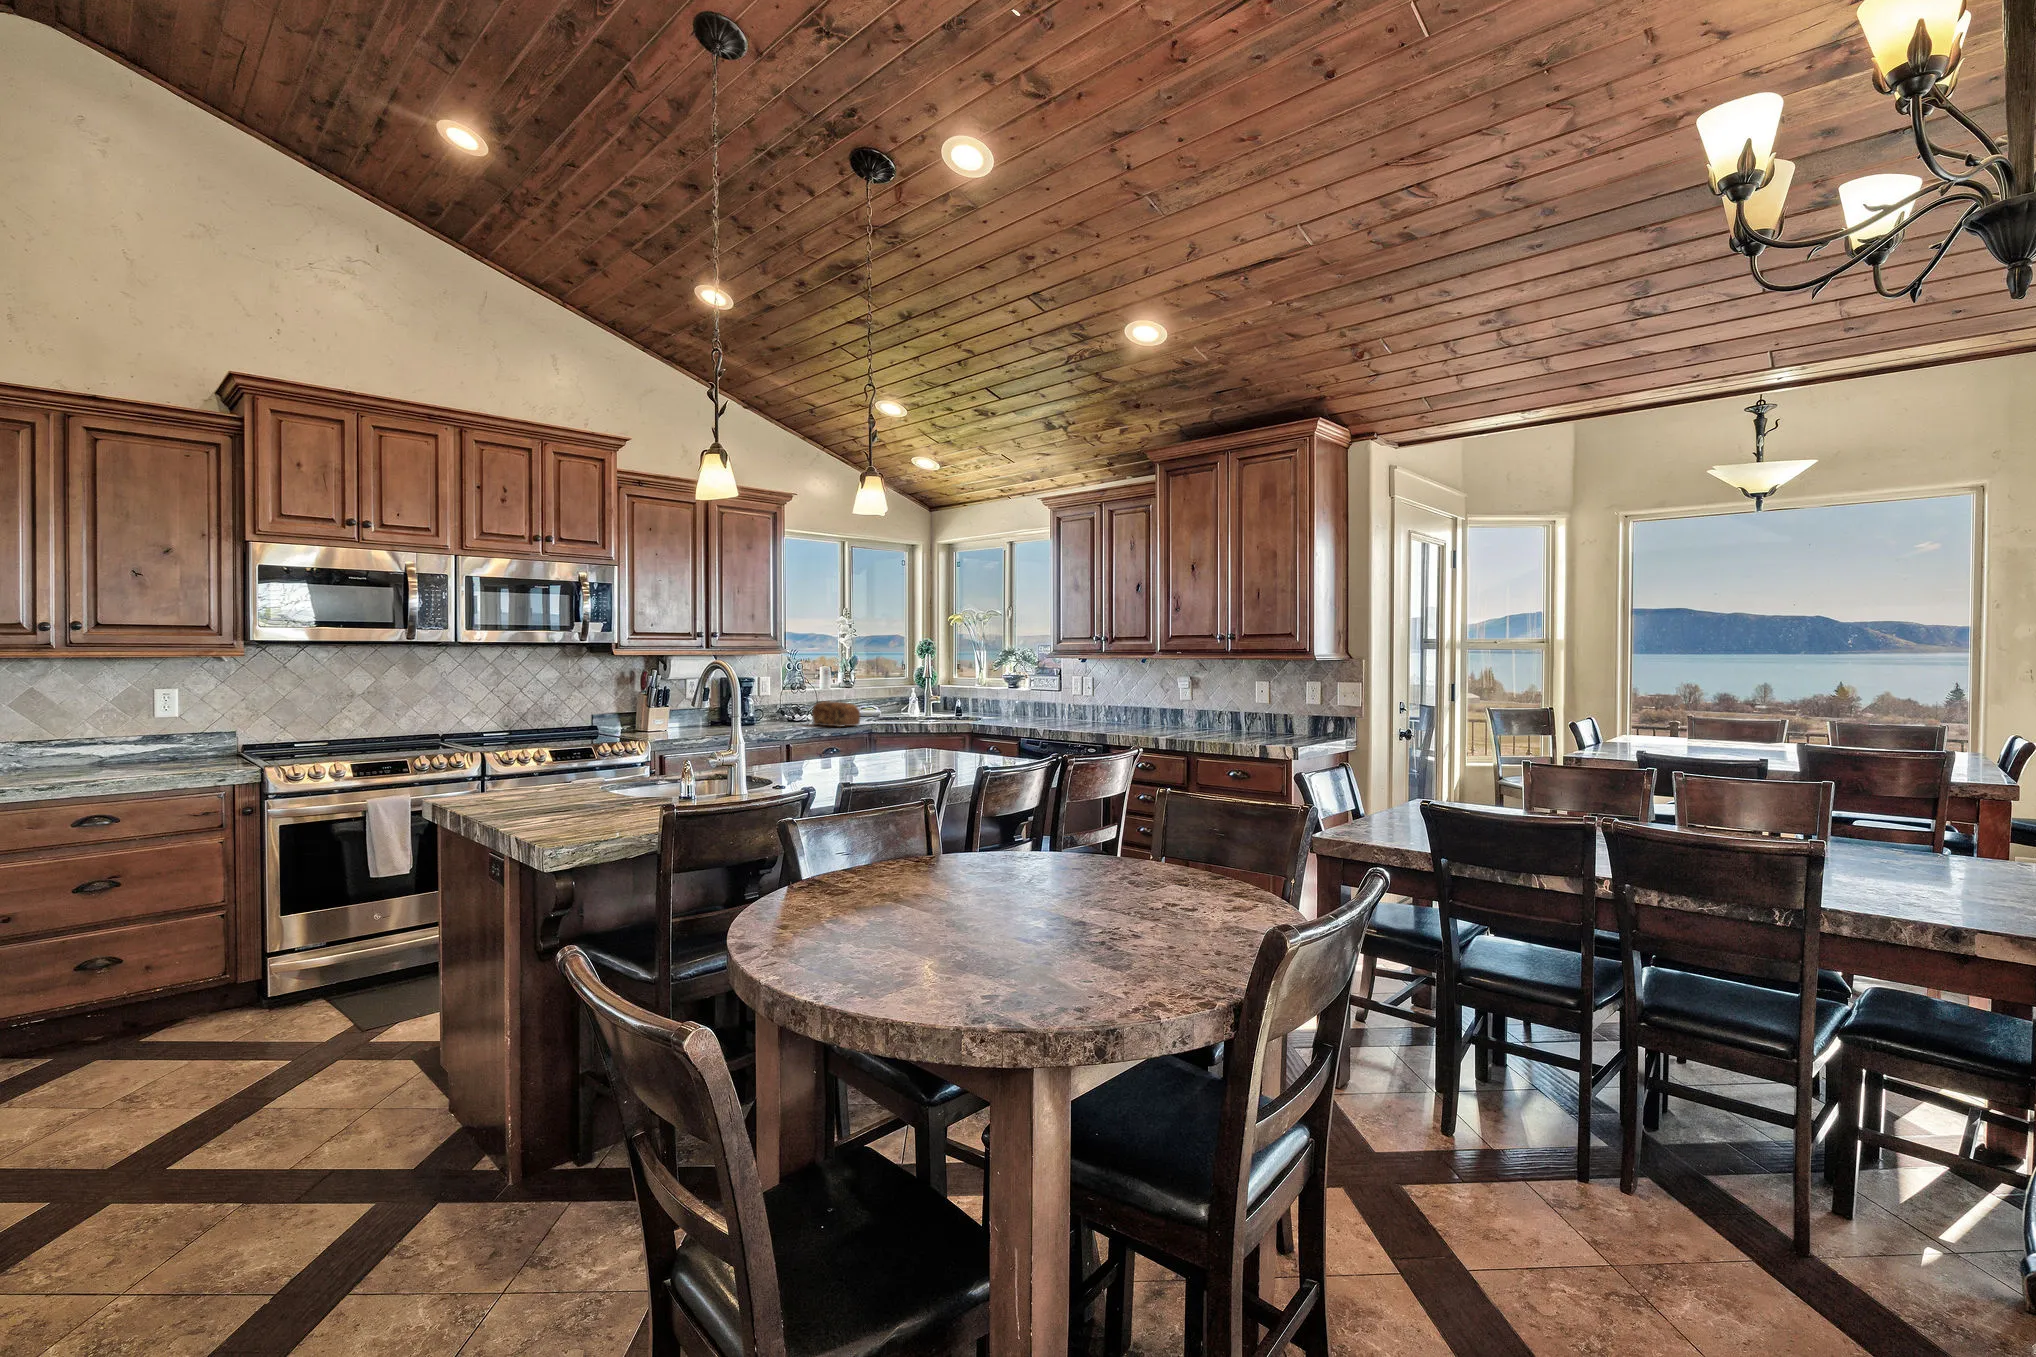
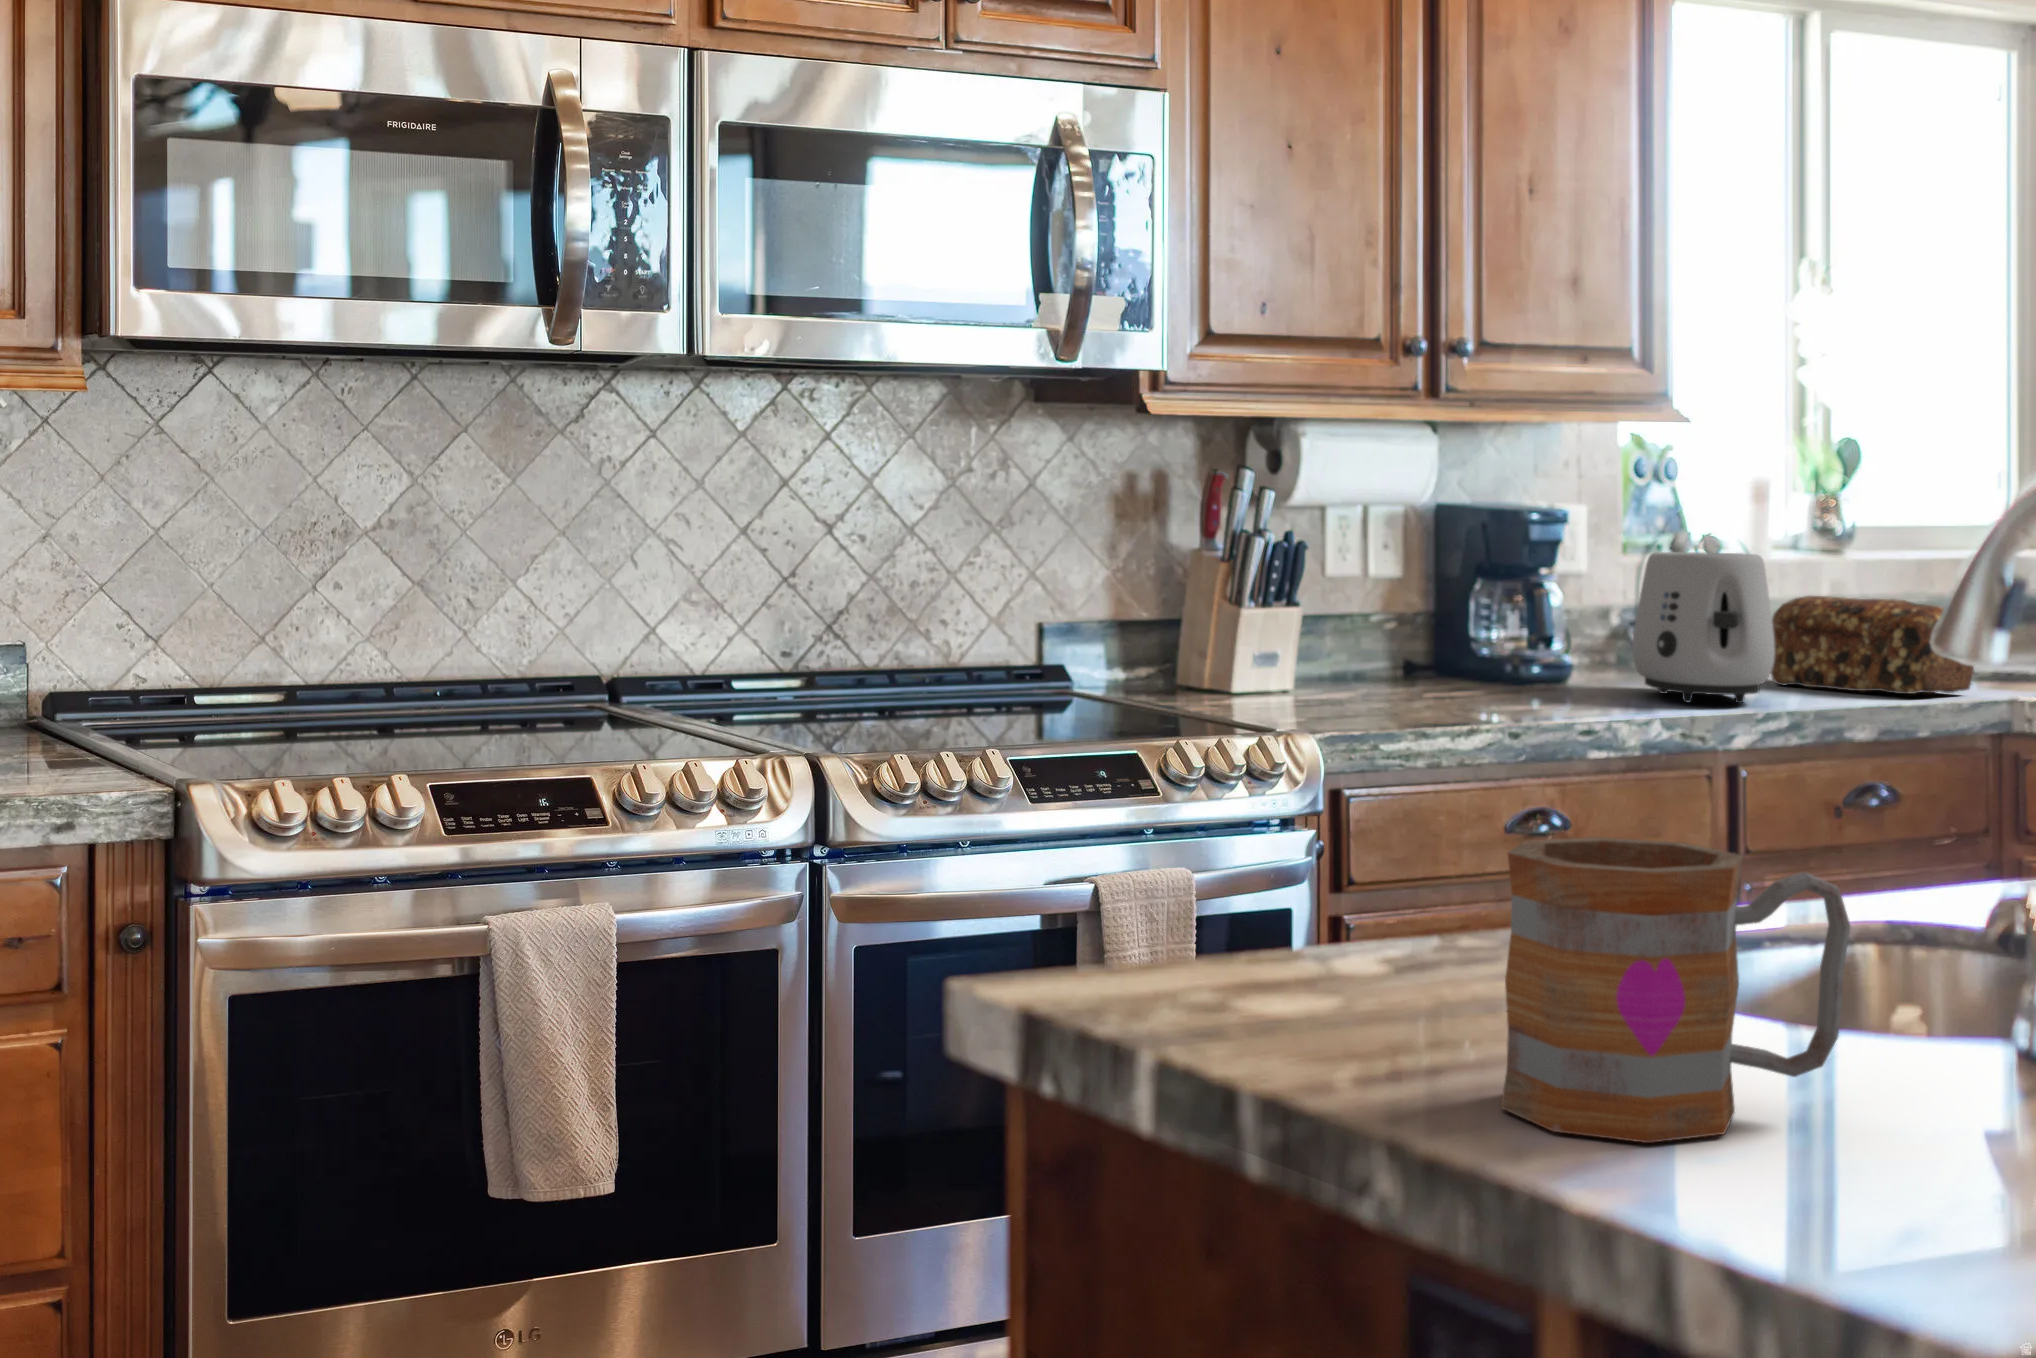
toaster: none [763,691,799,731] -> present [1632,552,1775,703]
mug: none [480,757,542,805] -> present [1501,837,1850,1143]

